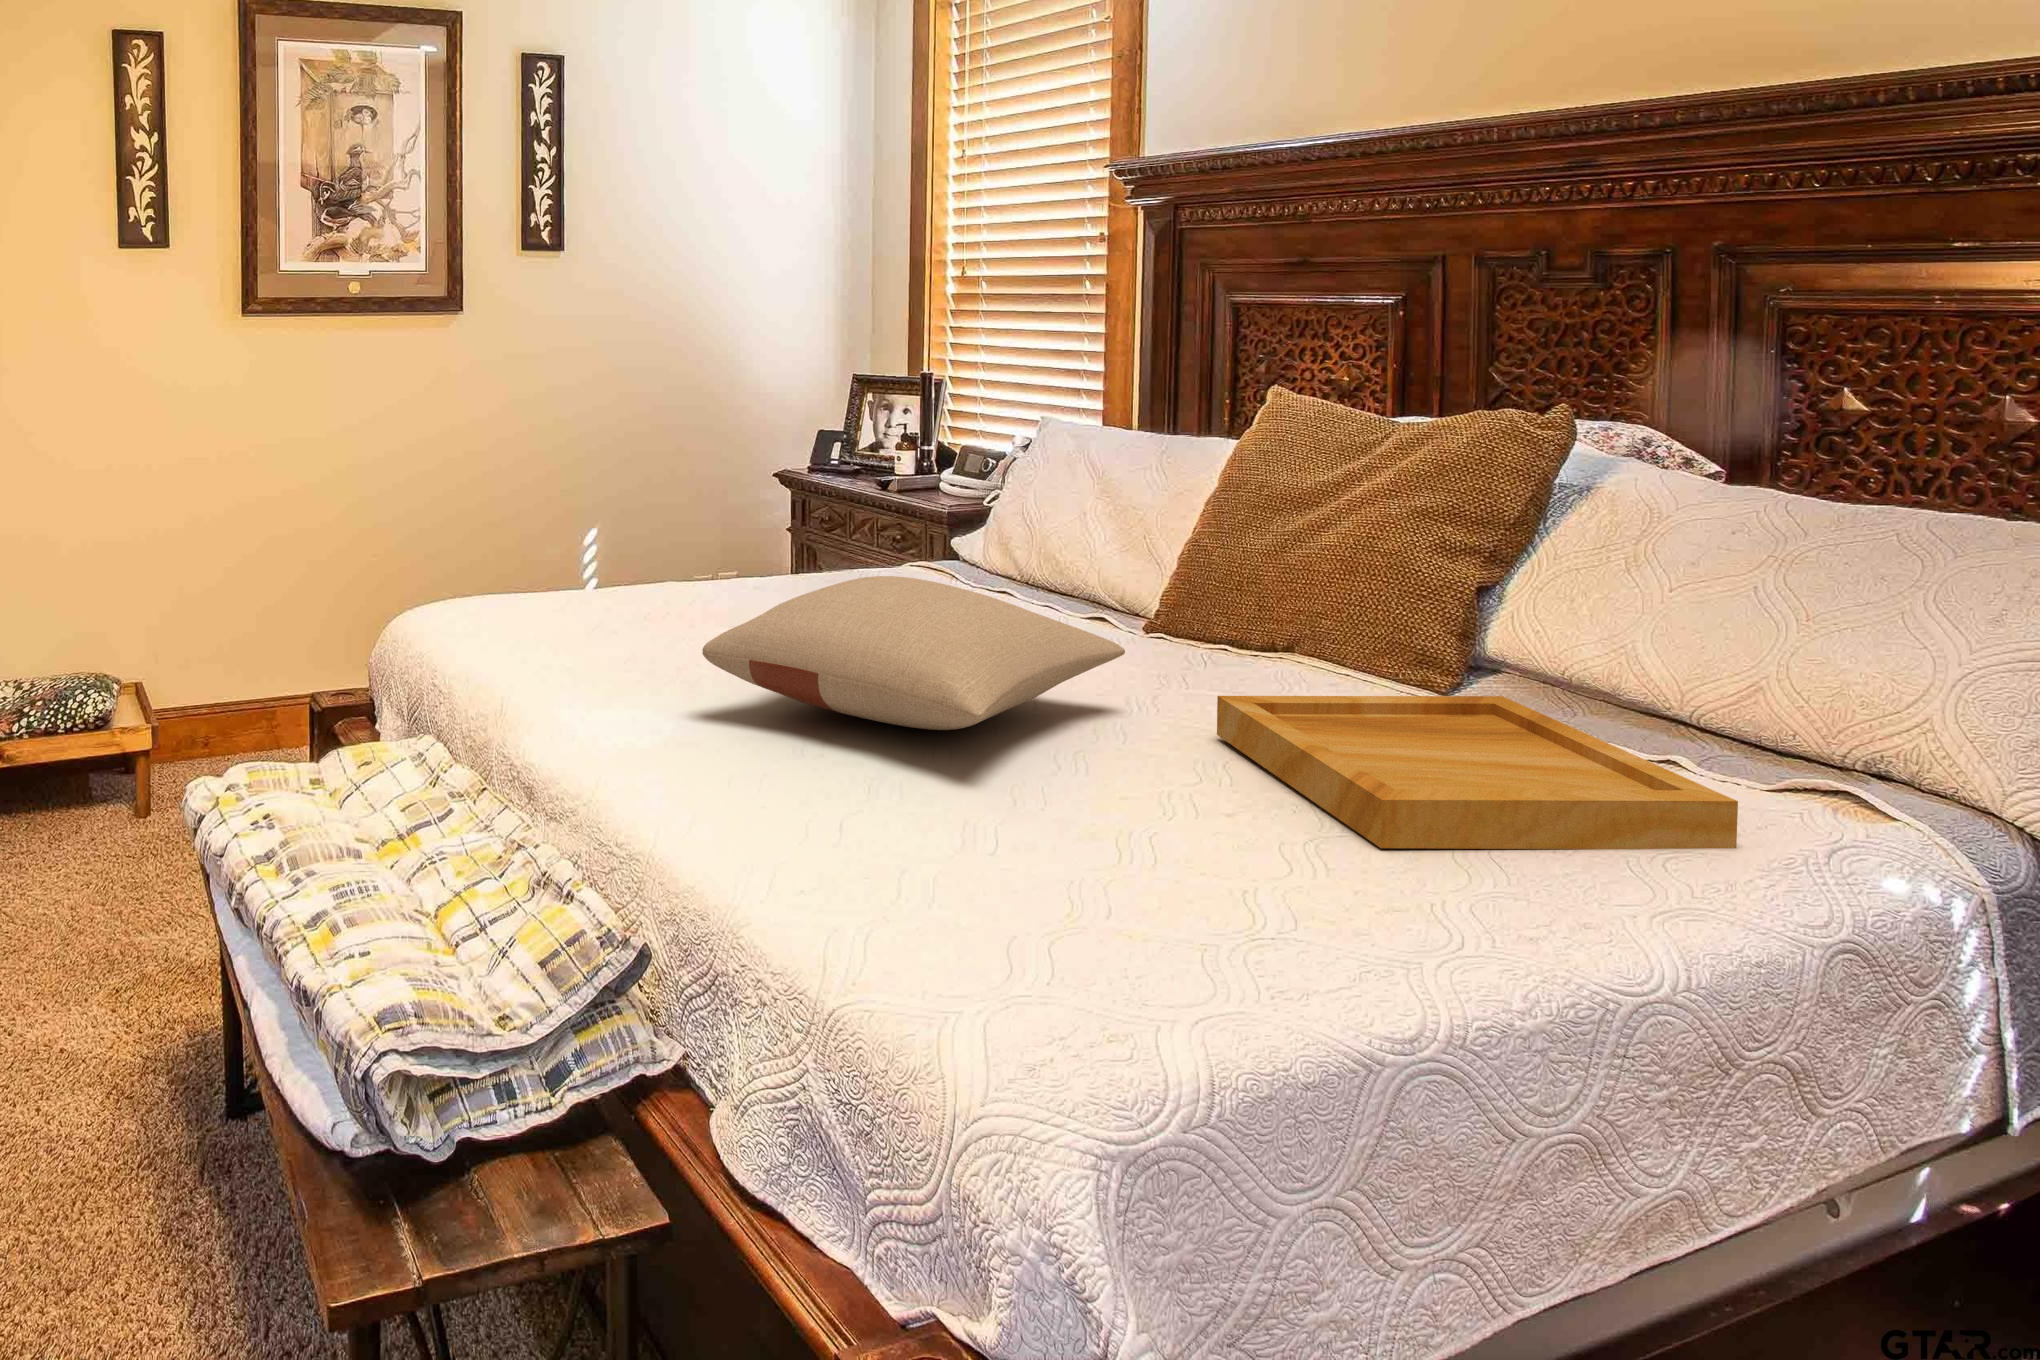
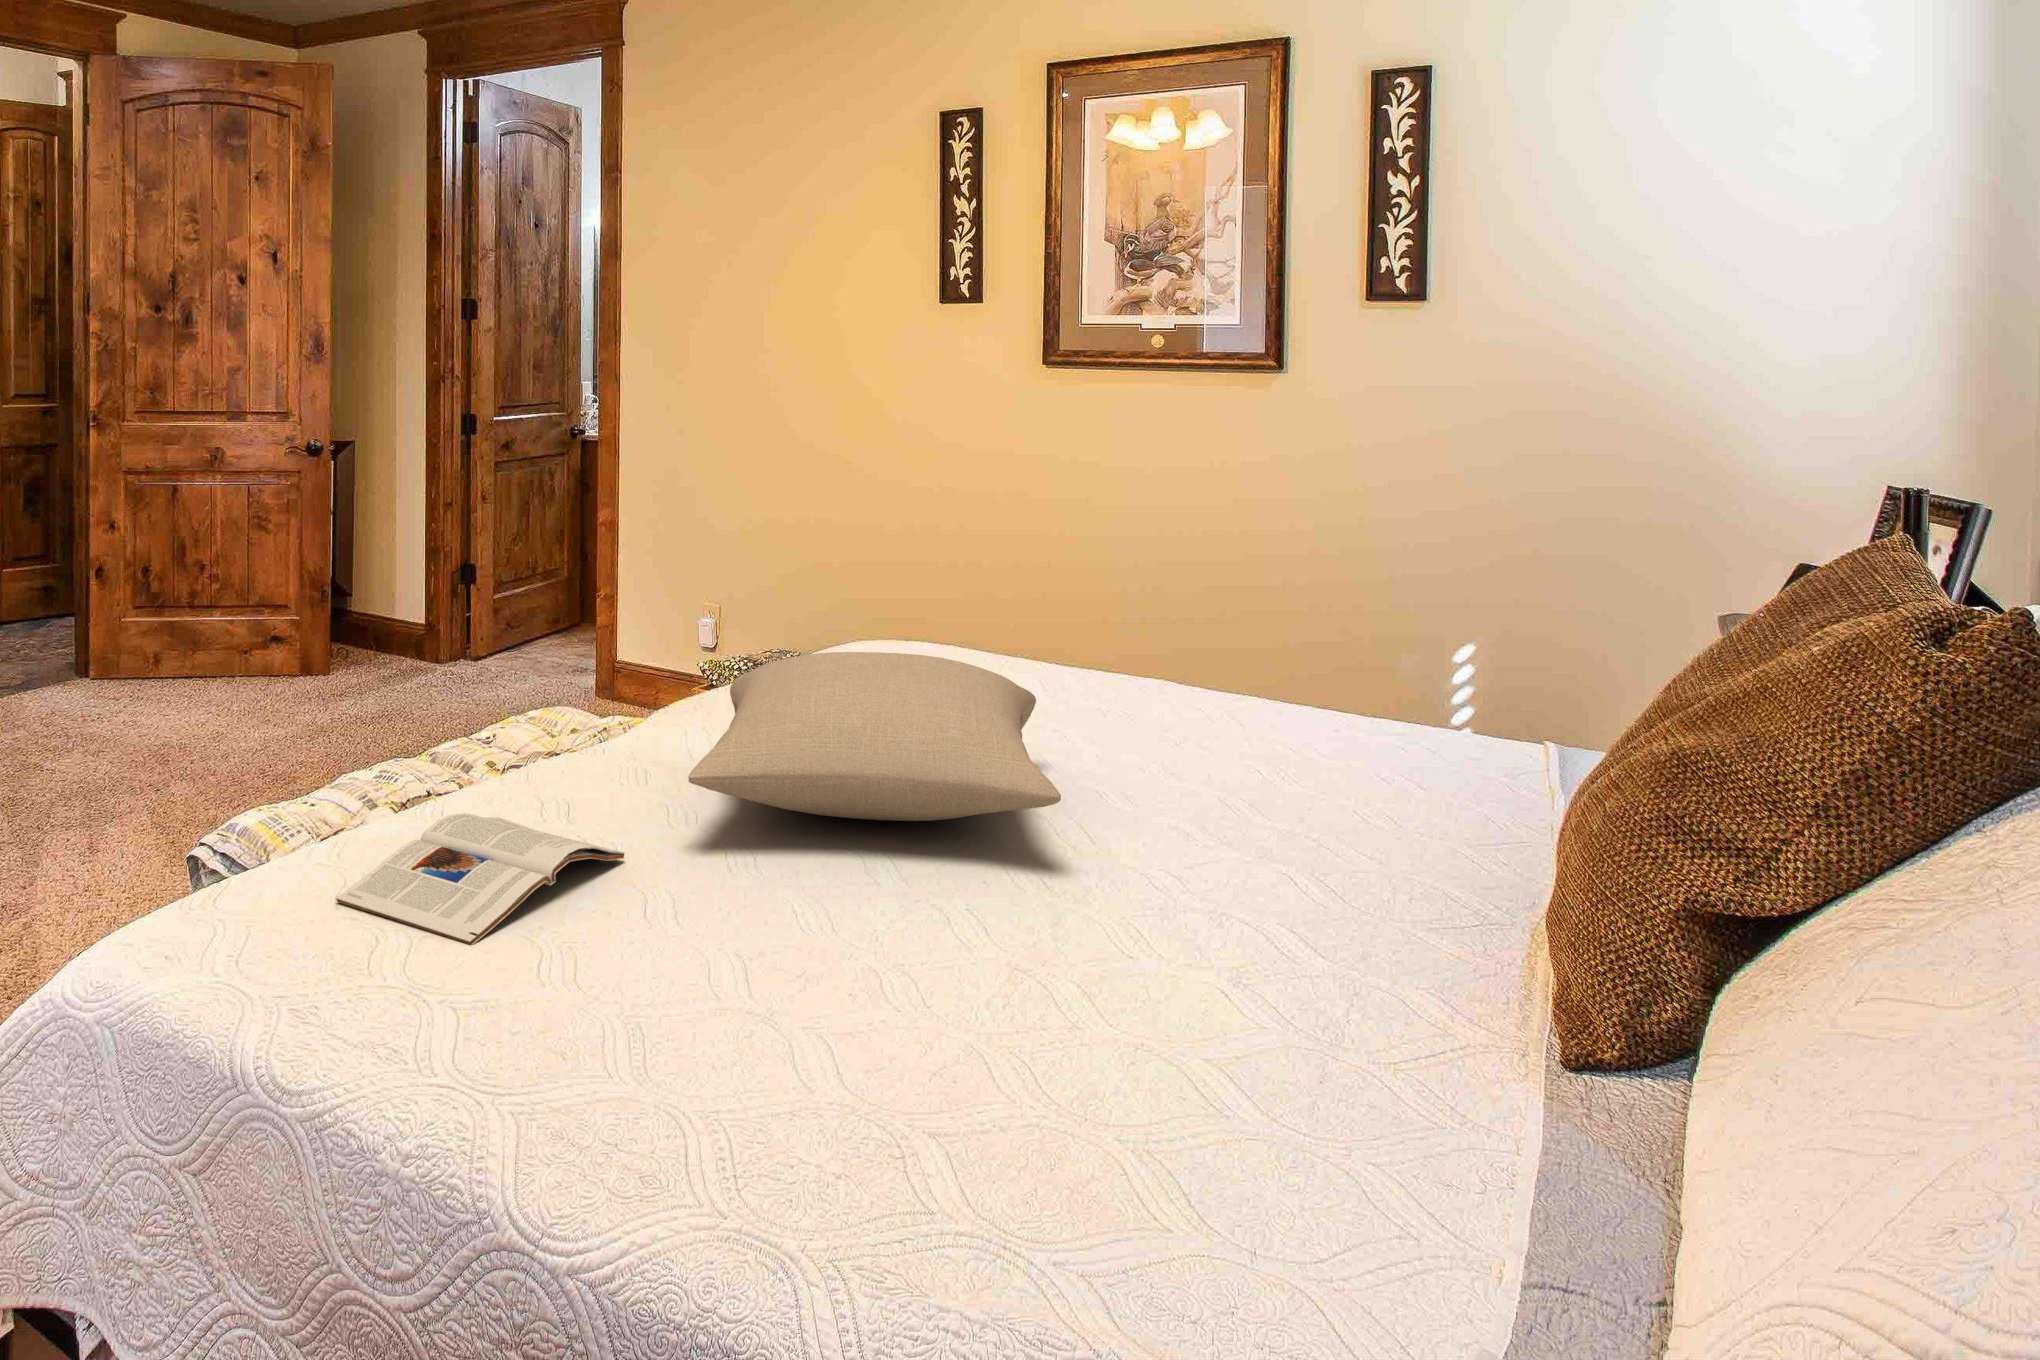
tray: present [1217,696,1738,849] -> none [748,869,1398,1268]
magazine: none [834,798,1149,934] -> present [336,813,624,945]

